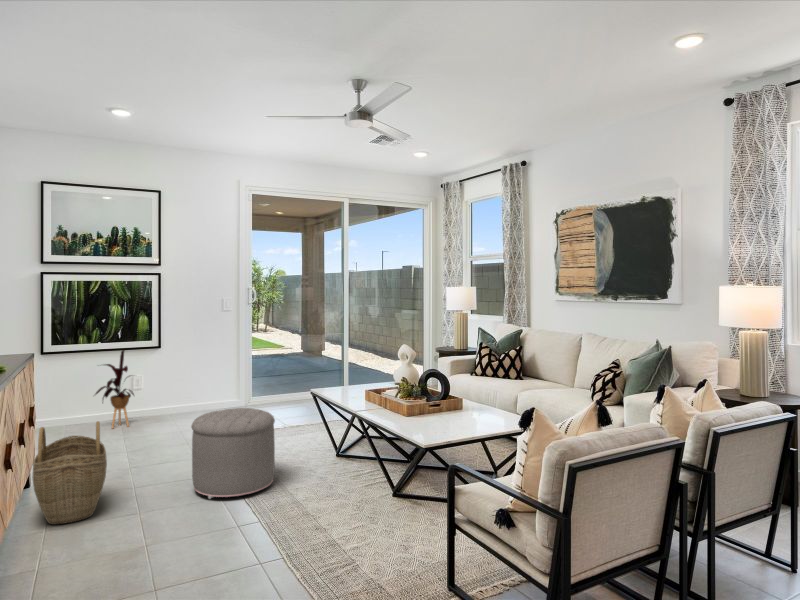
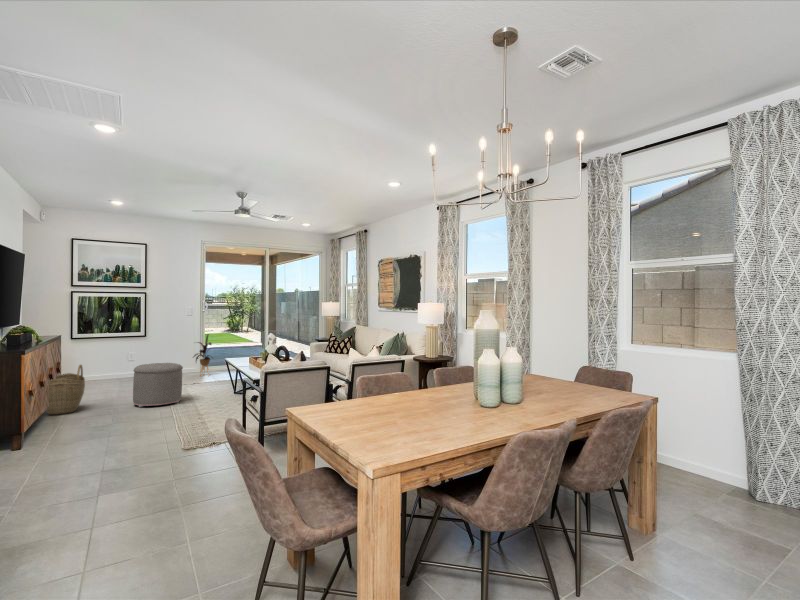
house plant: present [96,350,134,428] -> present [194,335,211,375]

